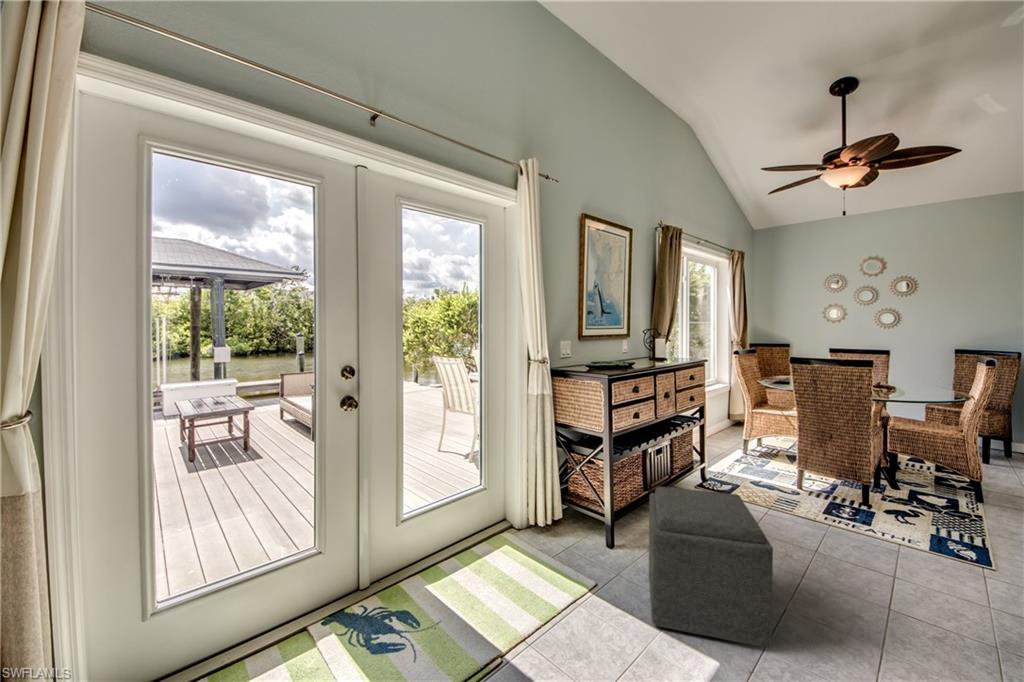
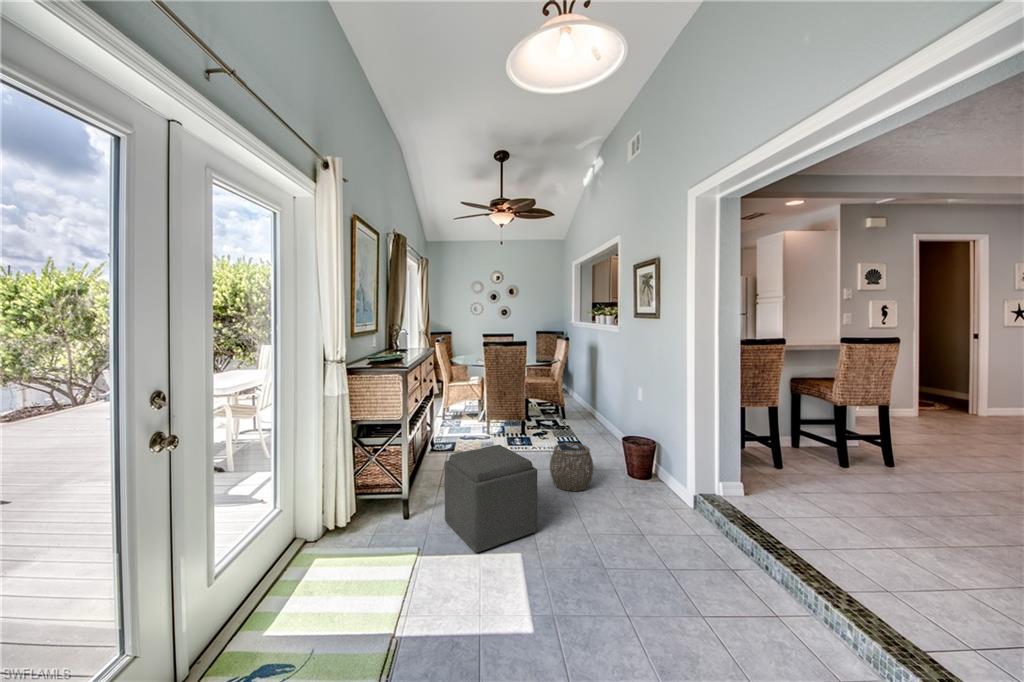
woven basket: none [858,531,969,634] -> present [550,443,594,491]

